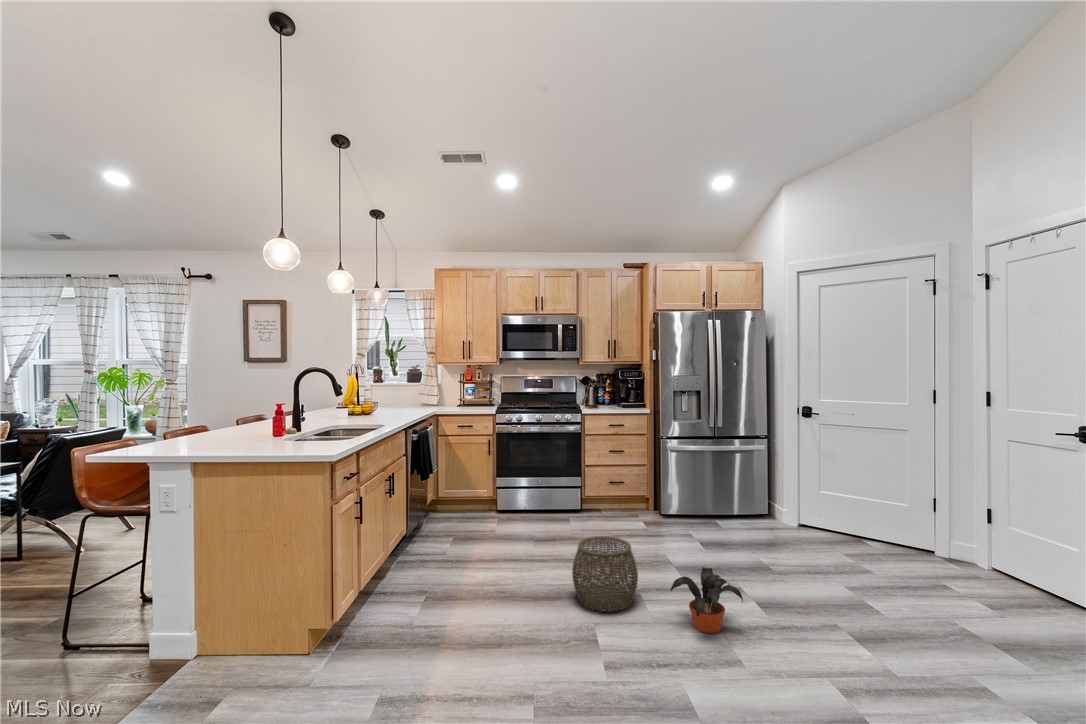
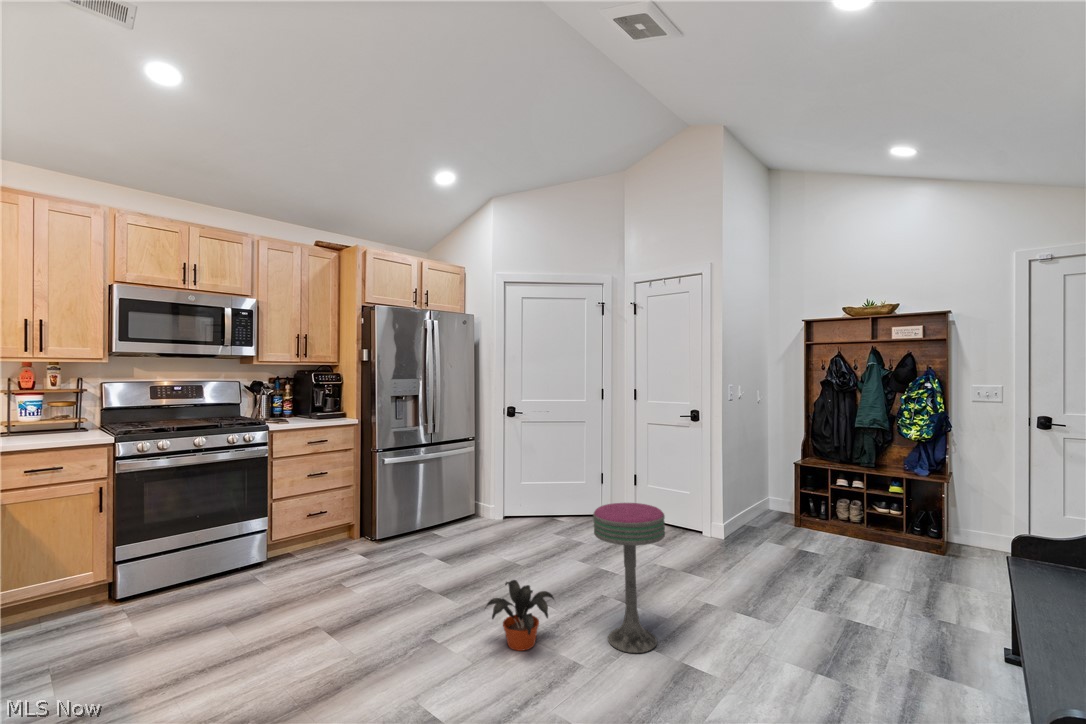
bar stool: none [777,517,869,689] -> present [593,503,665,653]
woven basket: present [572,536,638,612] -> none [355,579,443,683]

